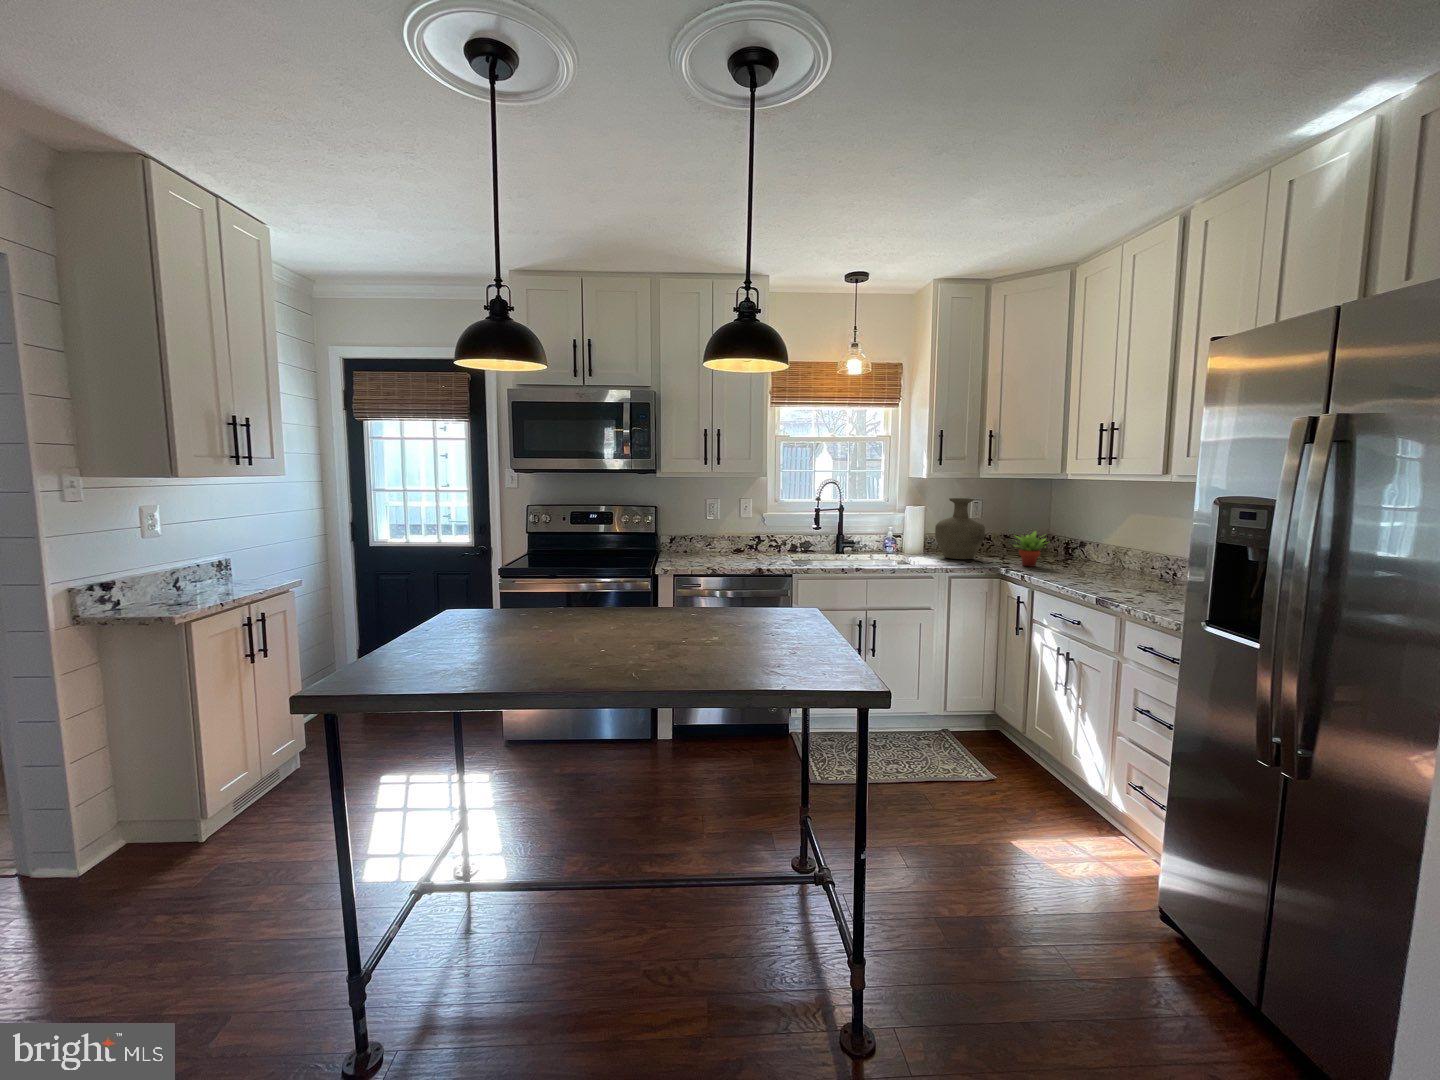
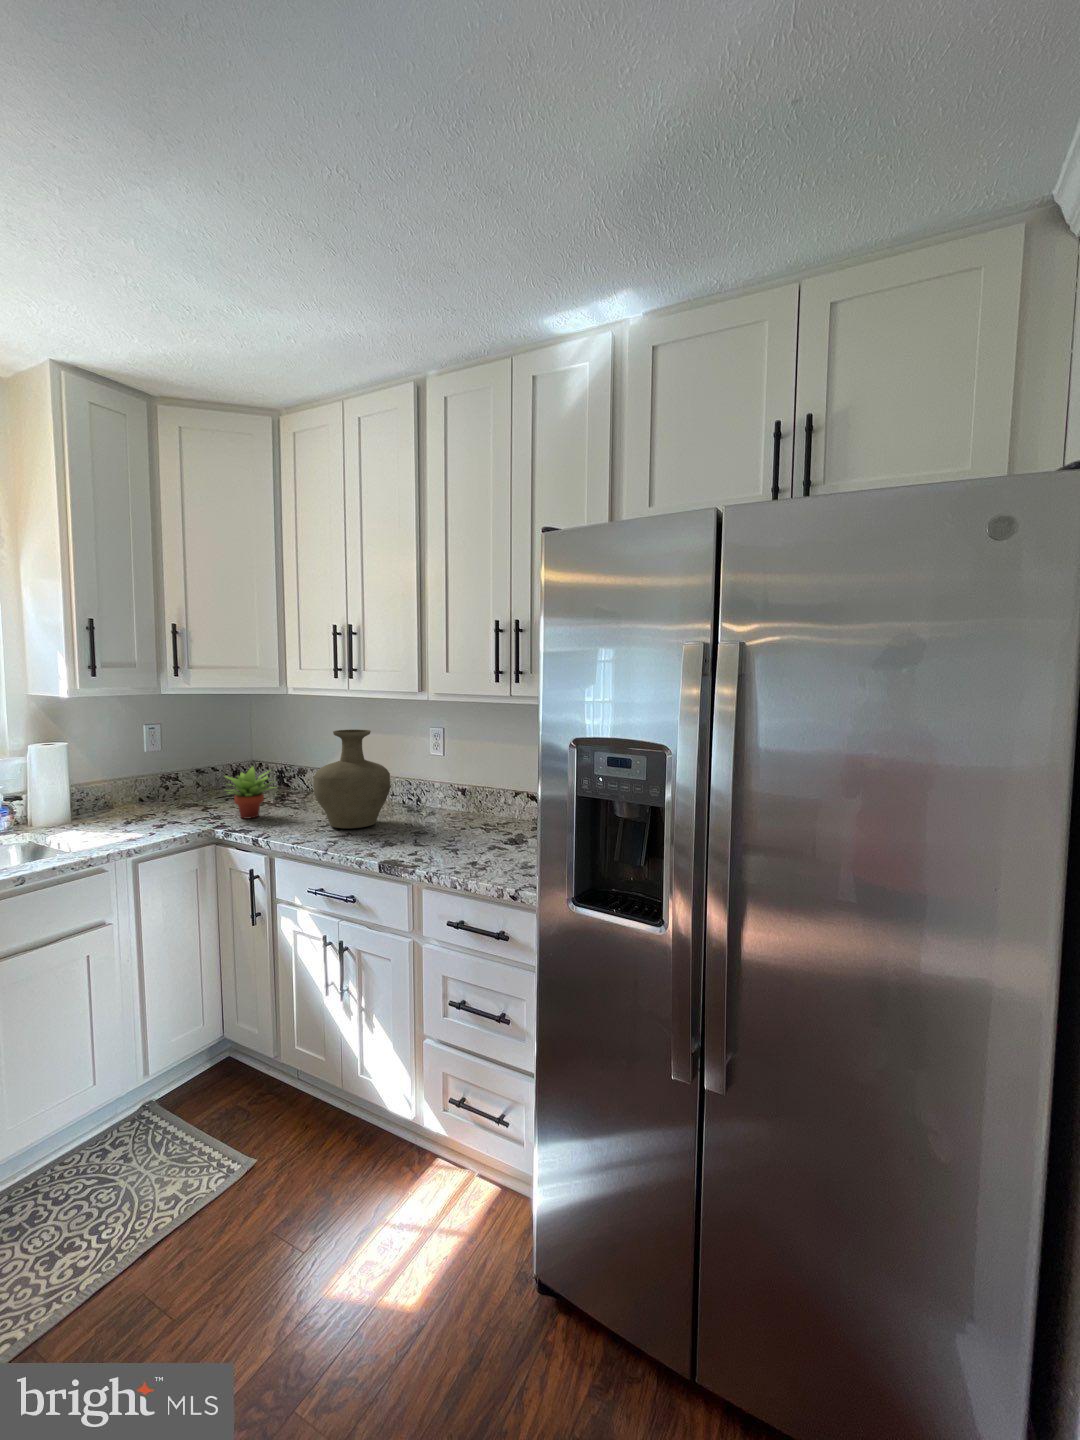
vase: present [935,498,985,559] -> present [313,730,390,828]

